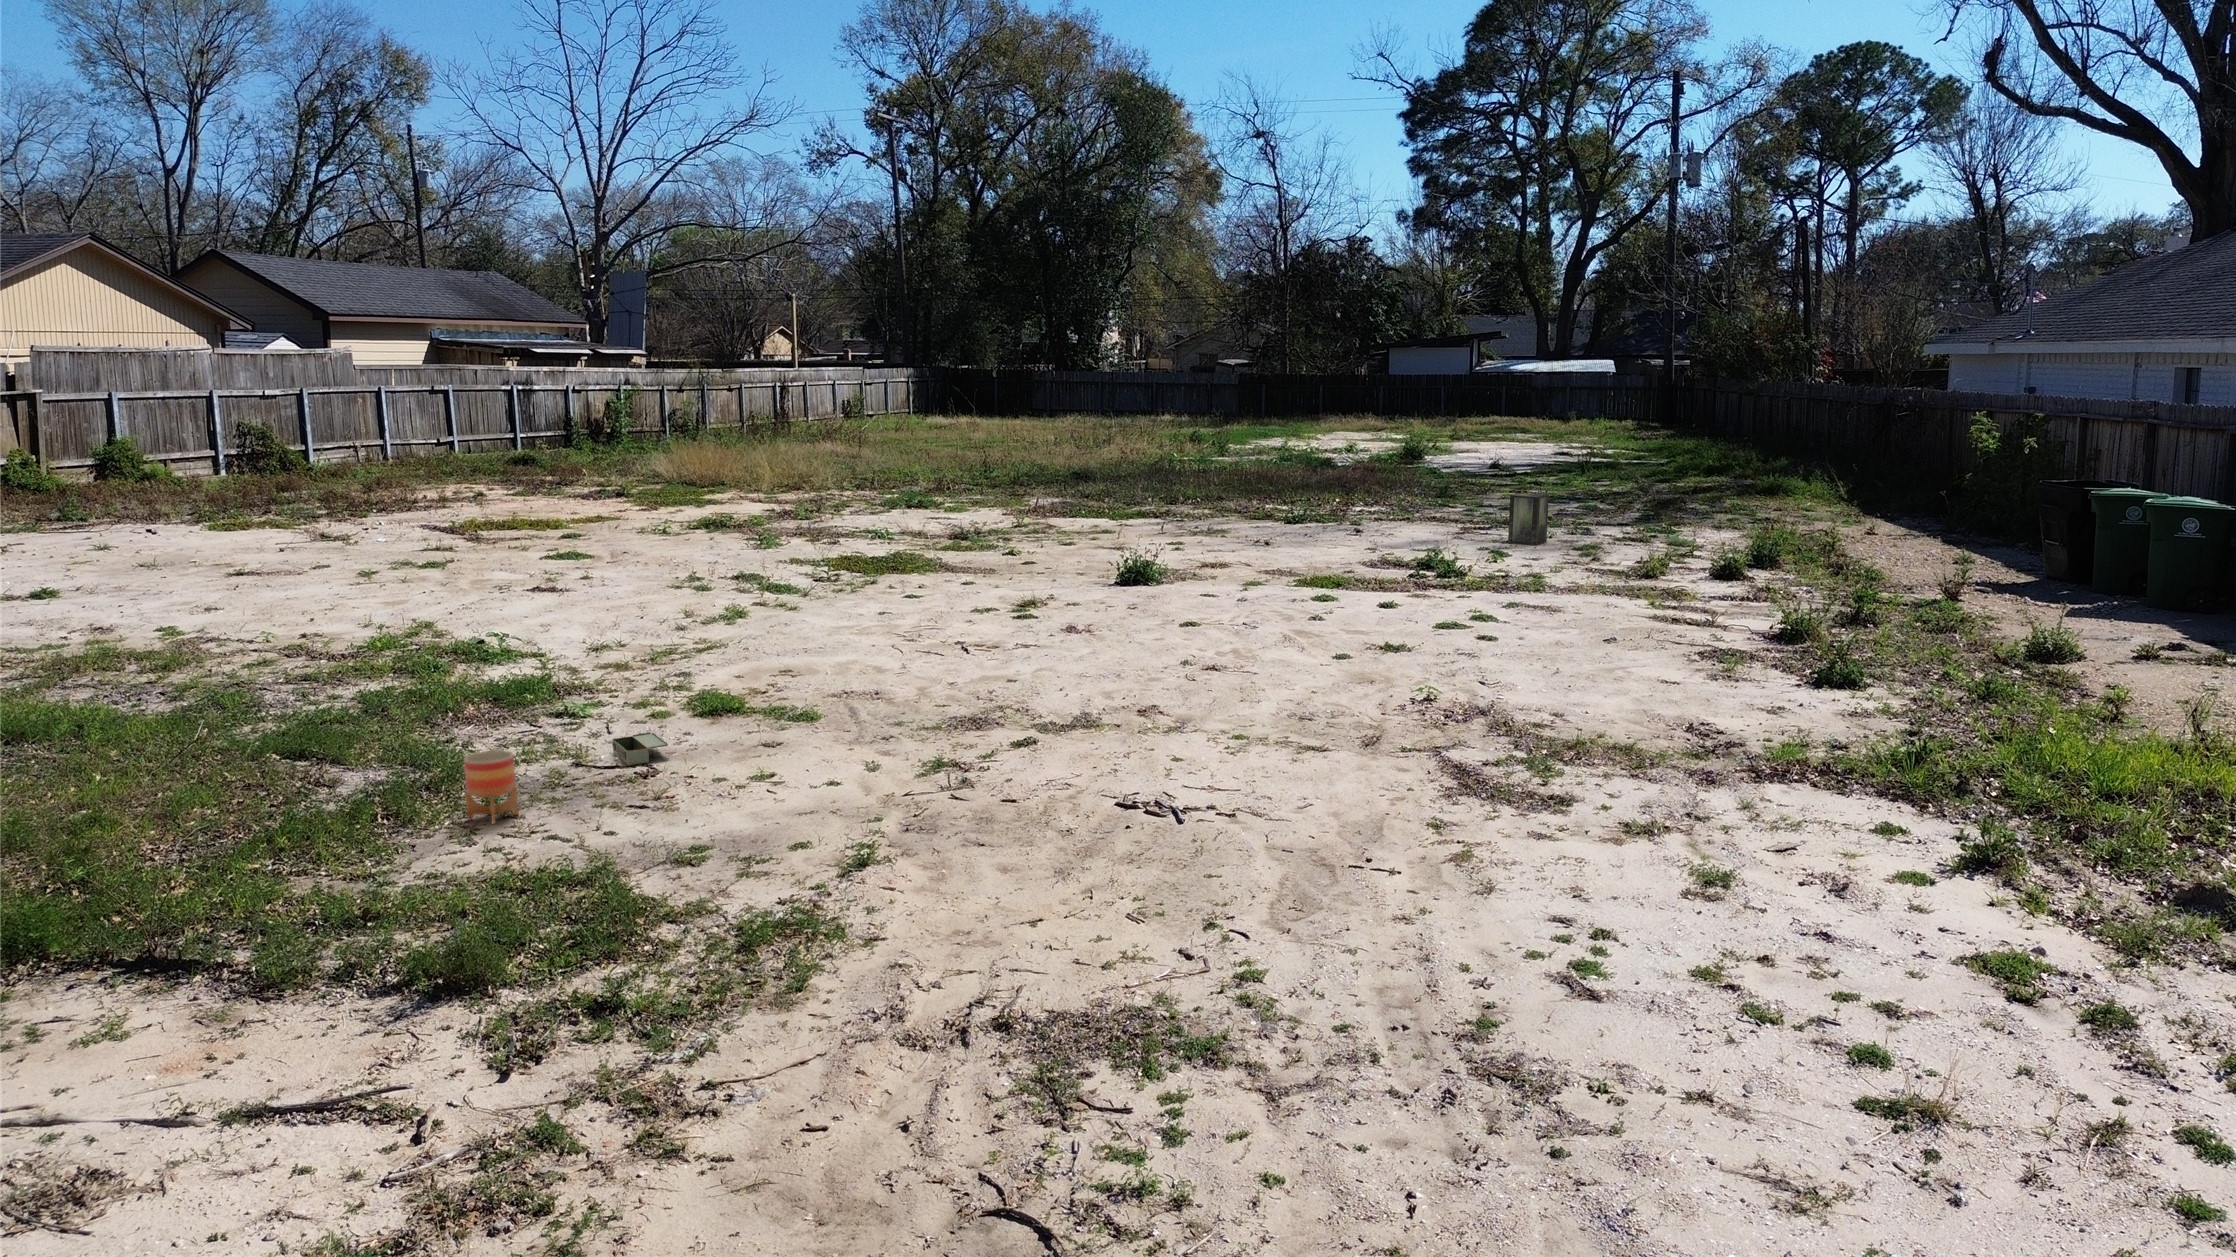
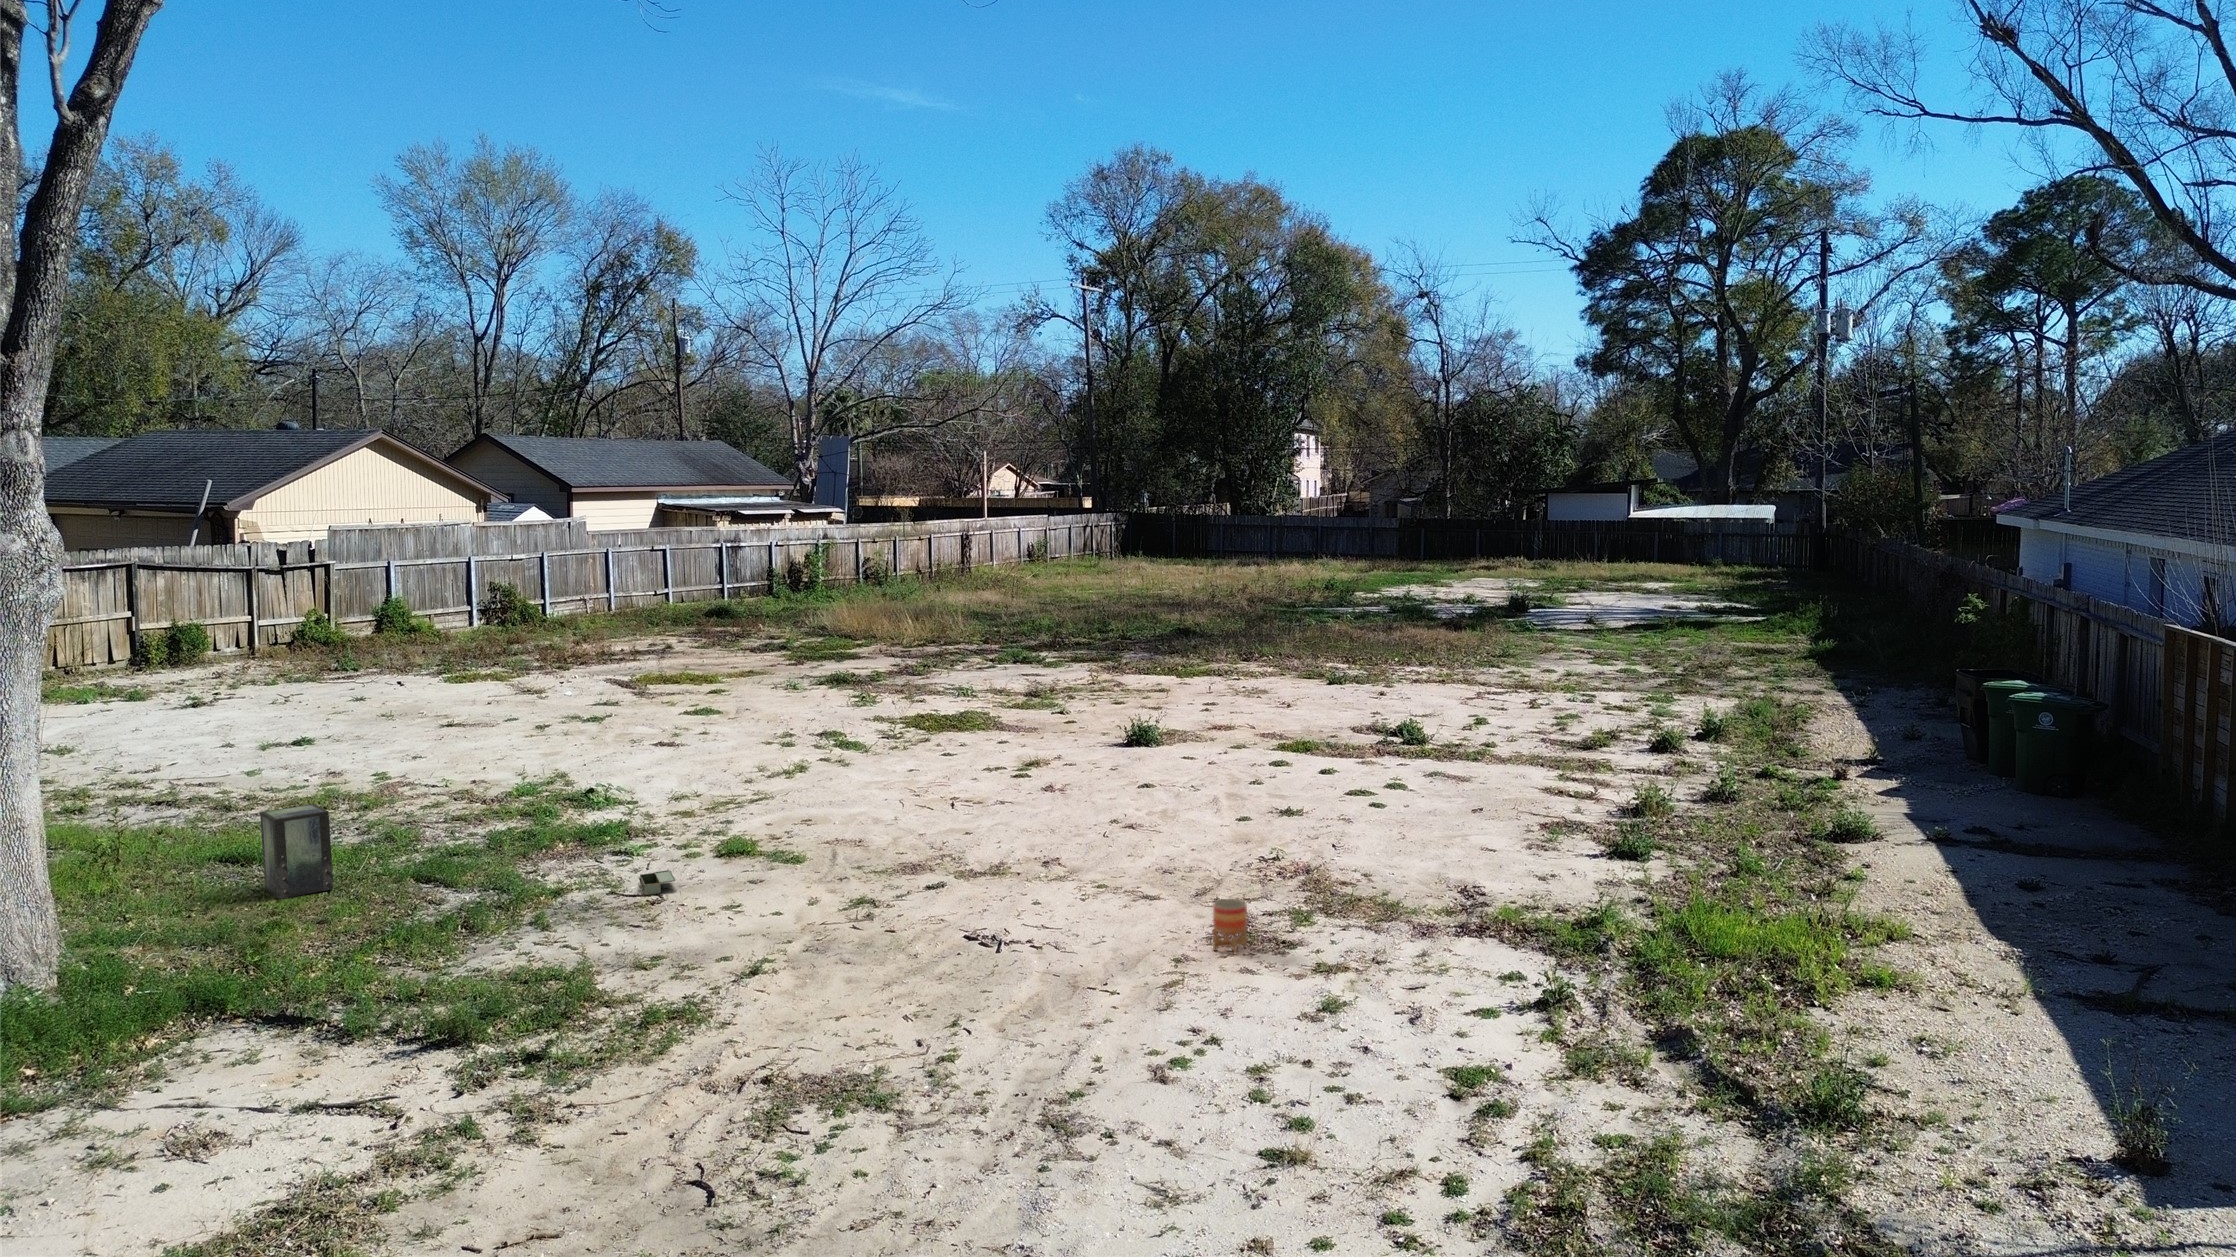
storage box: present [1508,493,1549,545] -> present [260,804,334,899]
planter: present [464,750,519,824] -> present [1213,899,1247,954]

